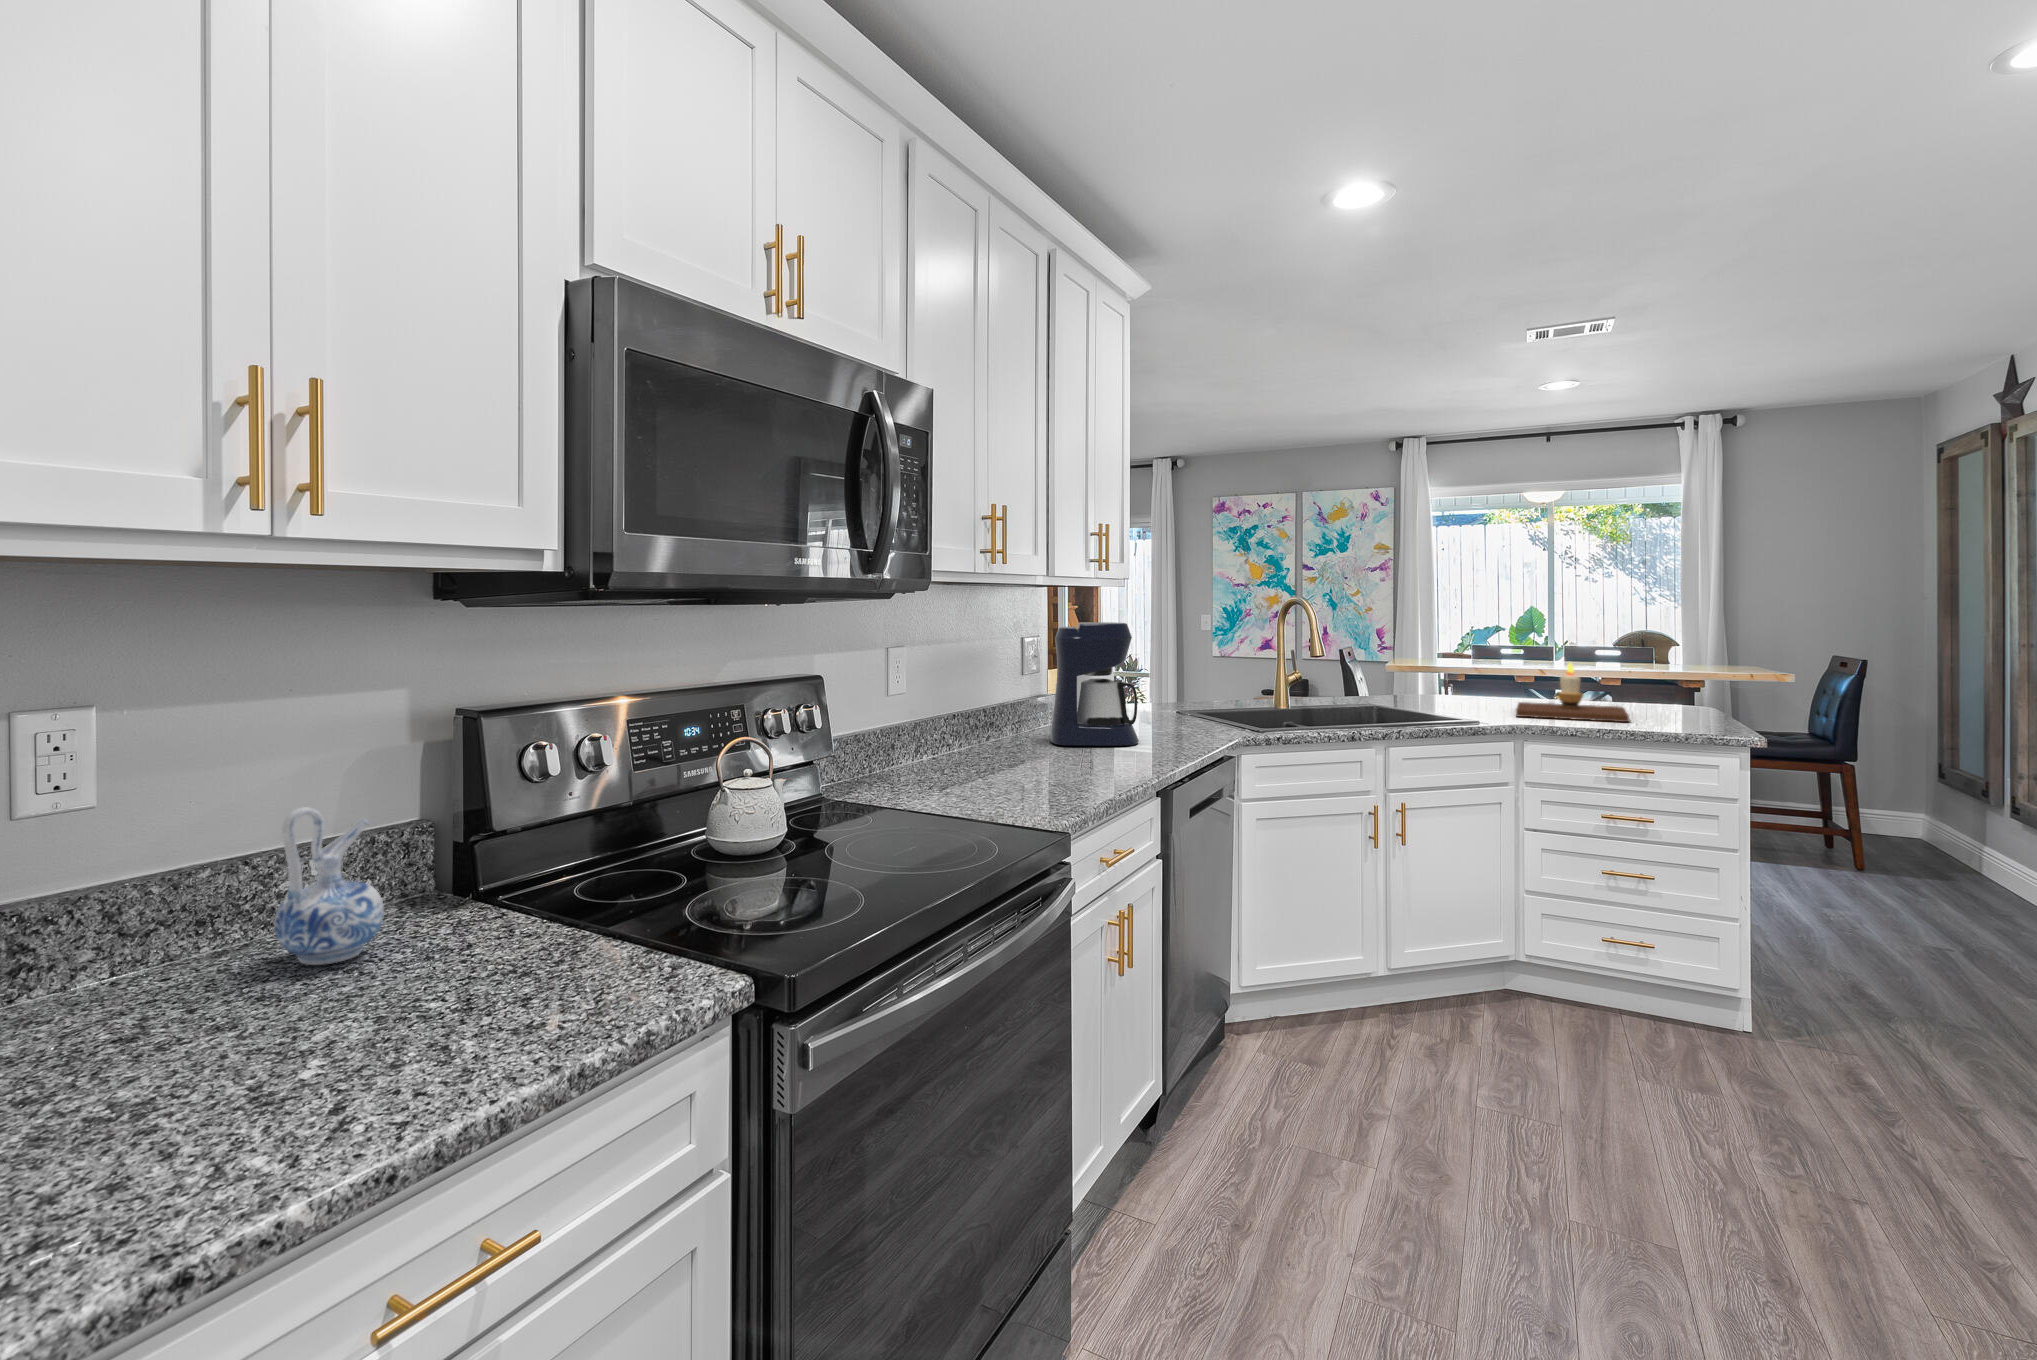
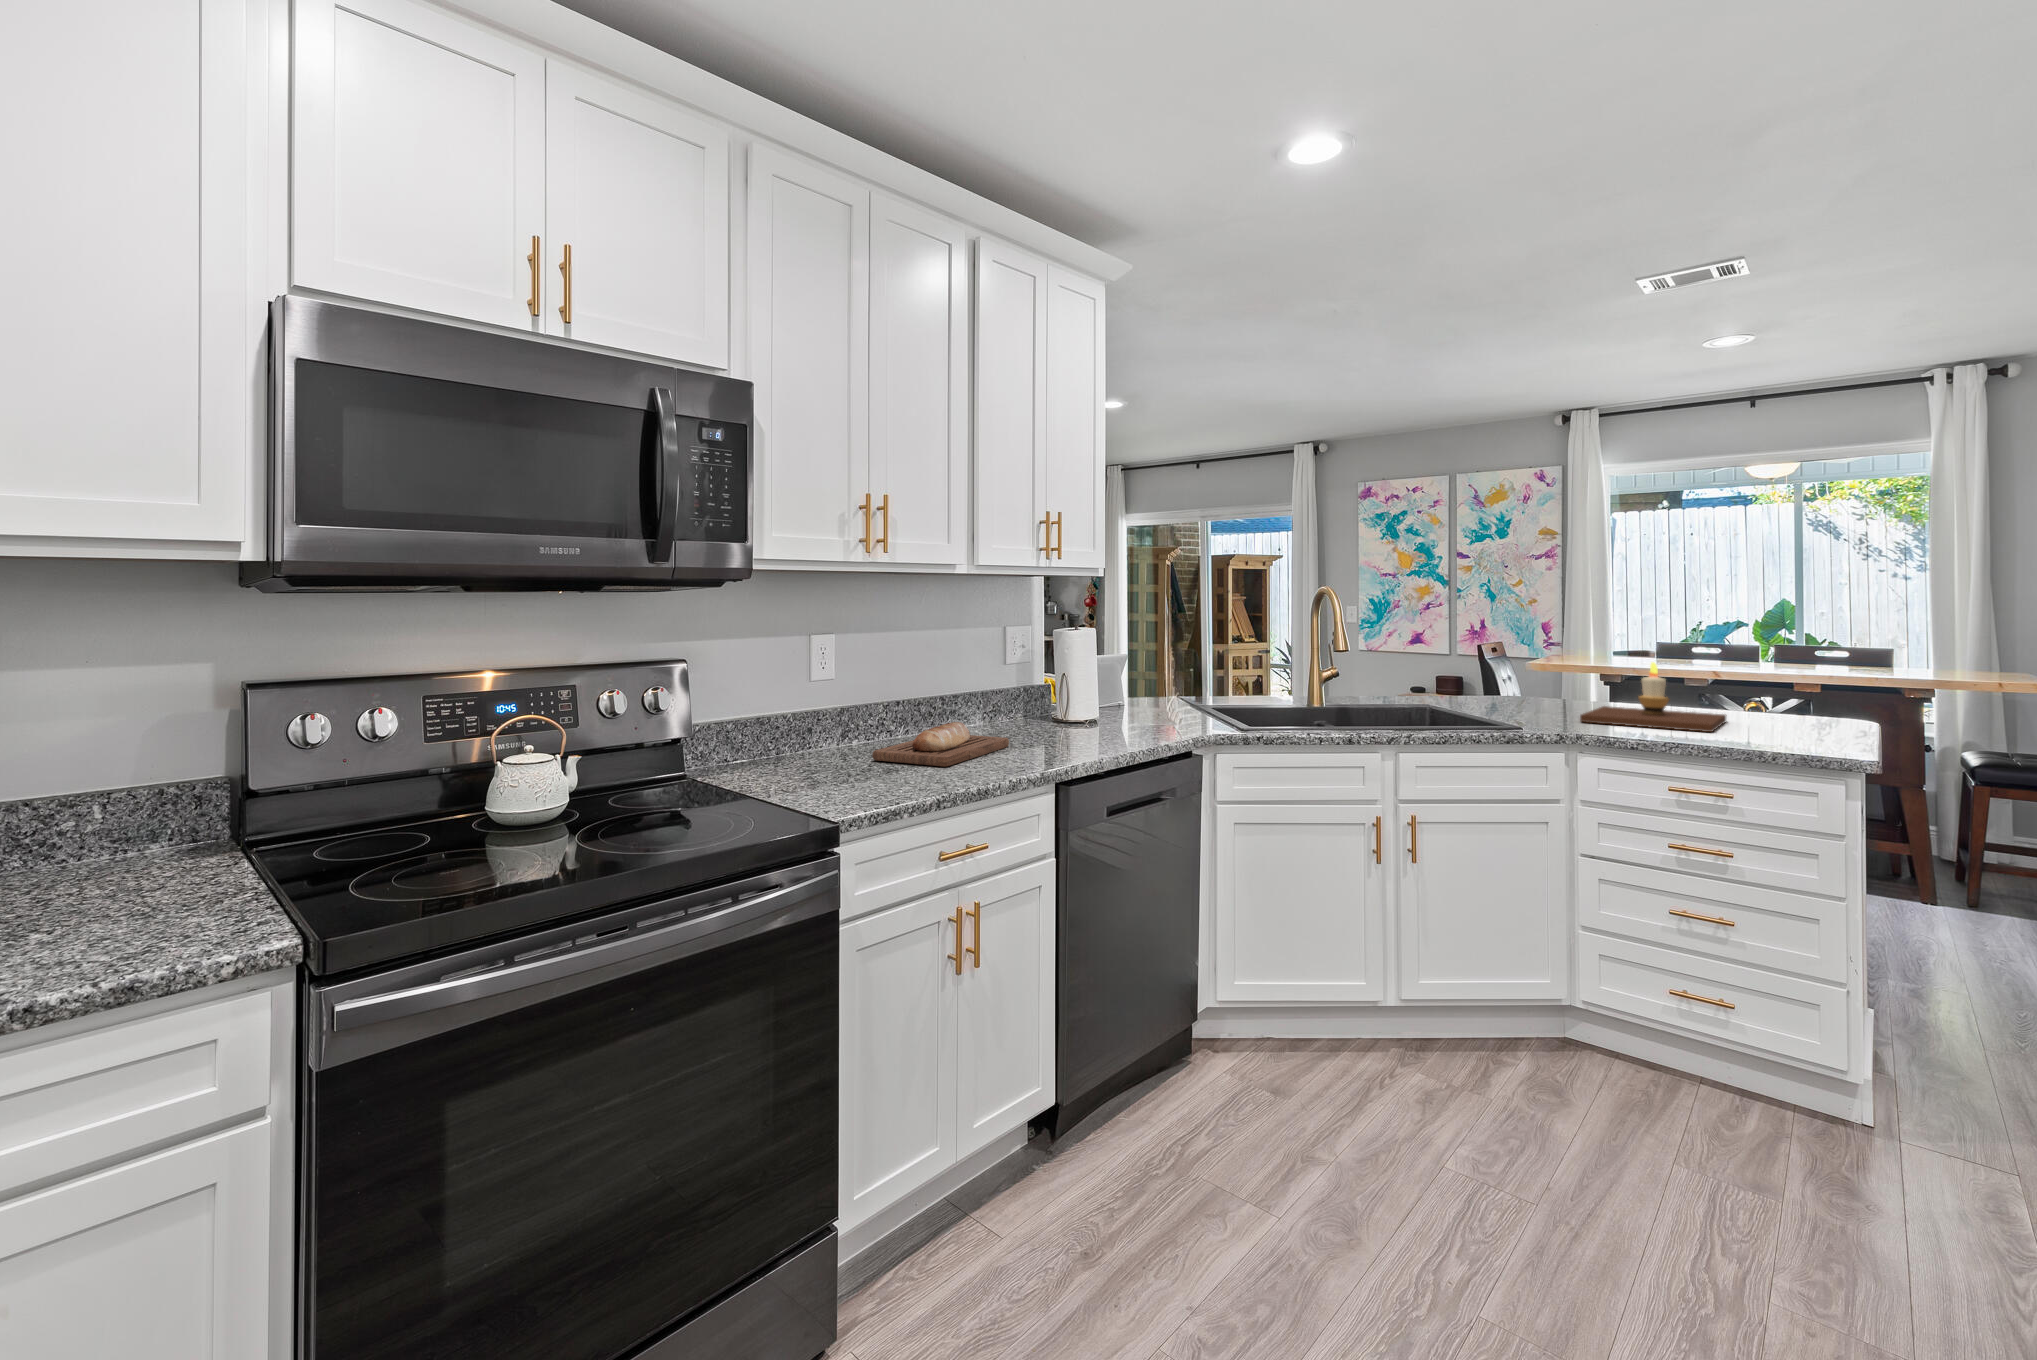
coffee maker: present [1050,622,1139,746] -> none [1011,611,1103,738]
bread loaf: none [967,734,1072,778] -> present [872,722,1009,767]
ceramic pitcher: present [274,807,384,965] -> none [11,757,119,894]

